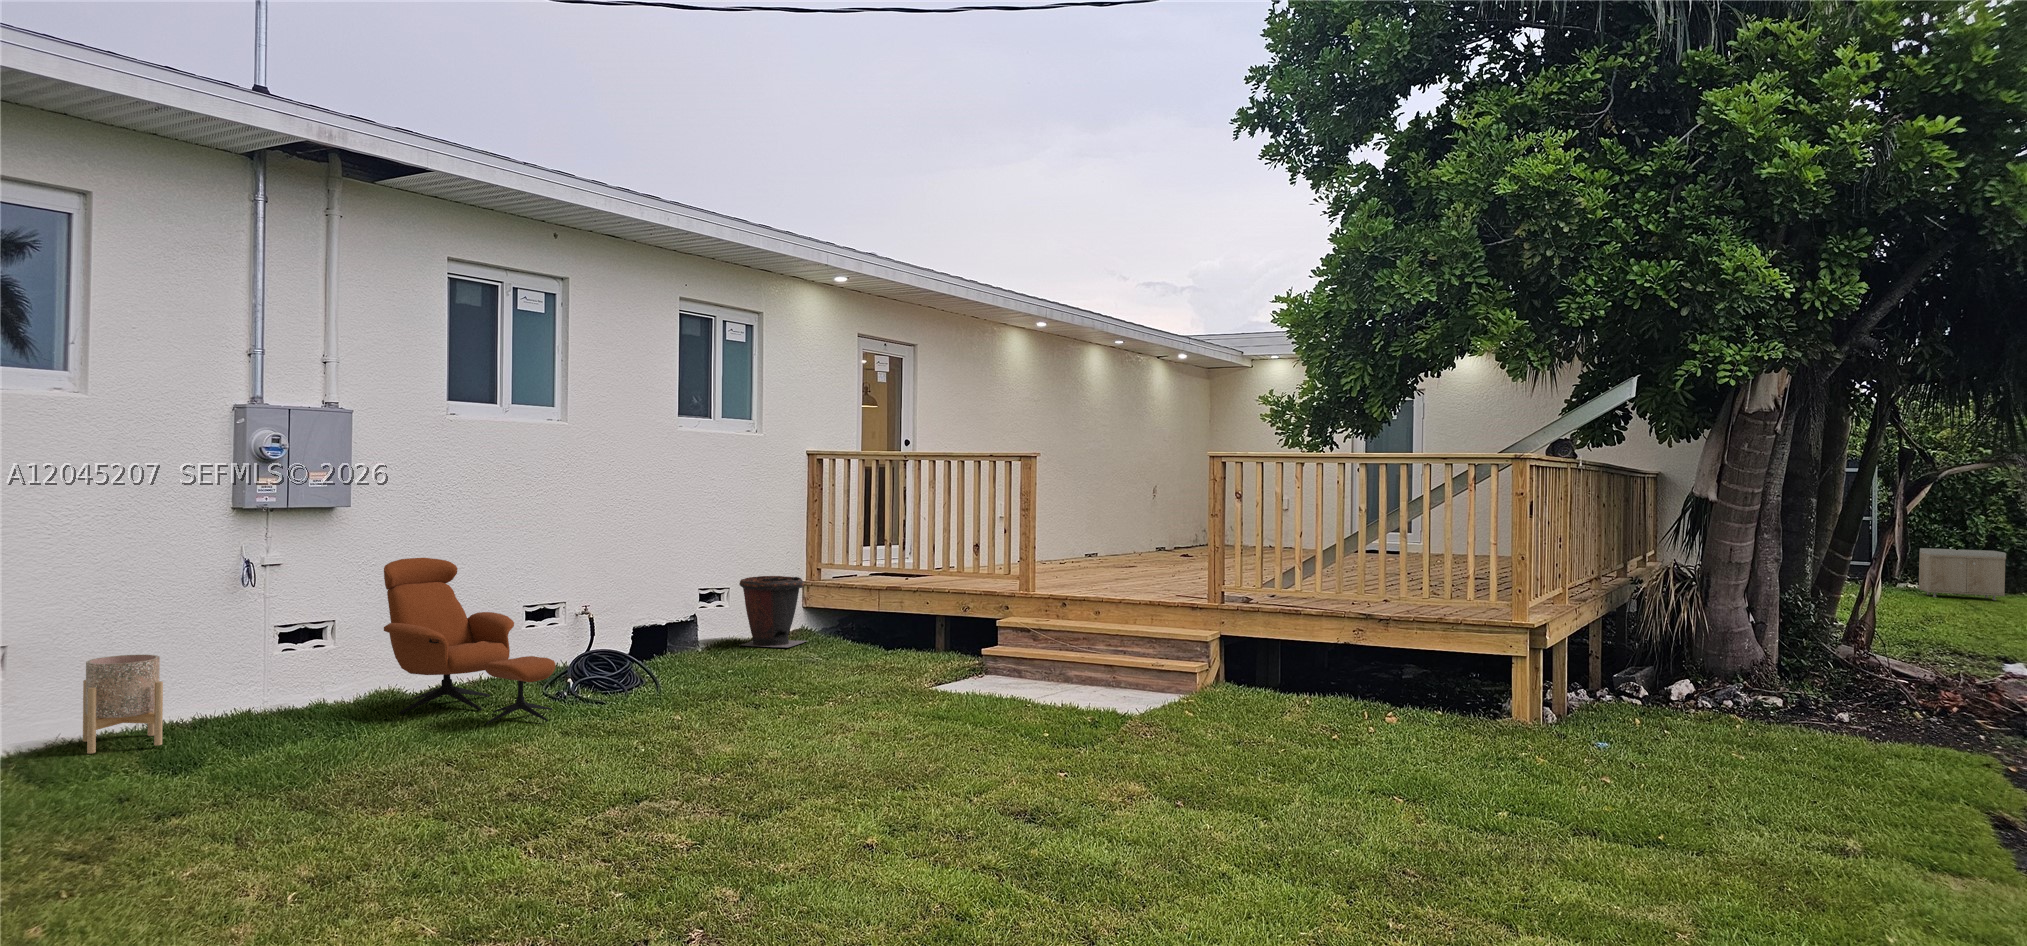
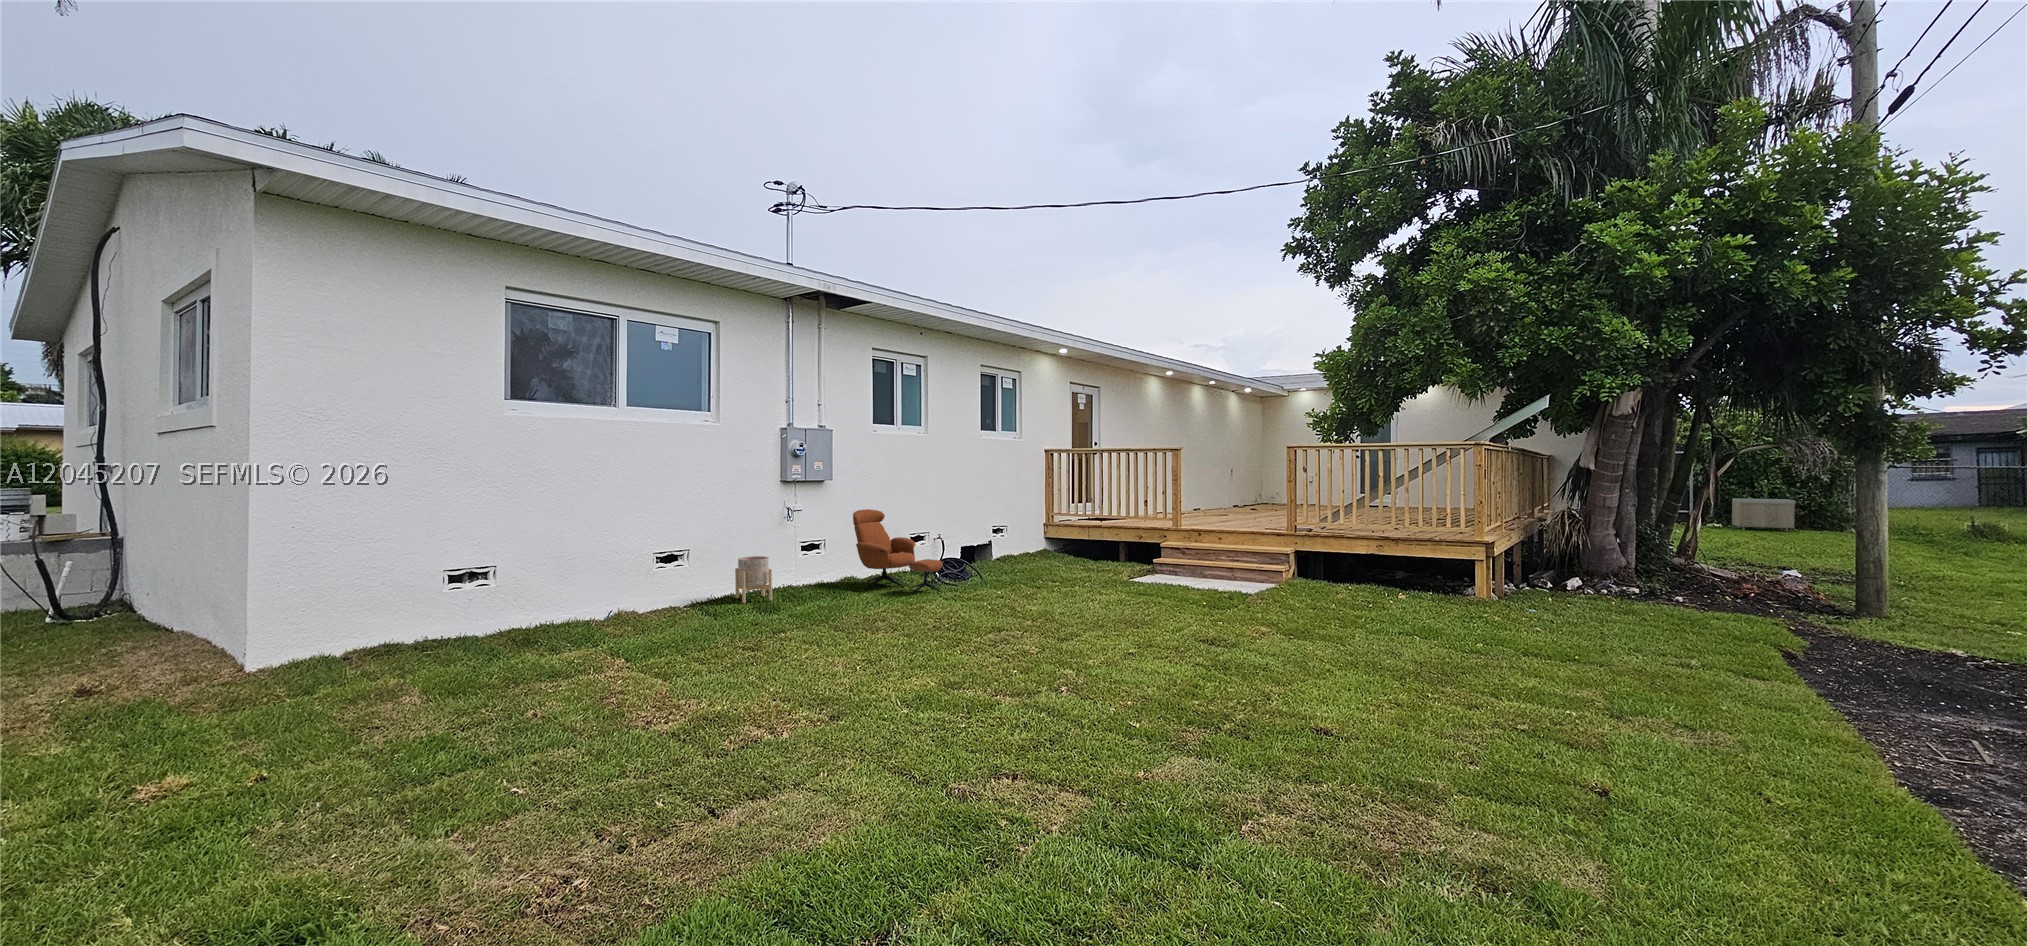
bucket: present [739,576,807,647] -> none [1012,519,1049,558]

